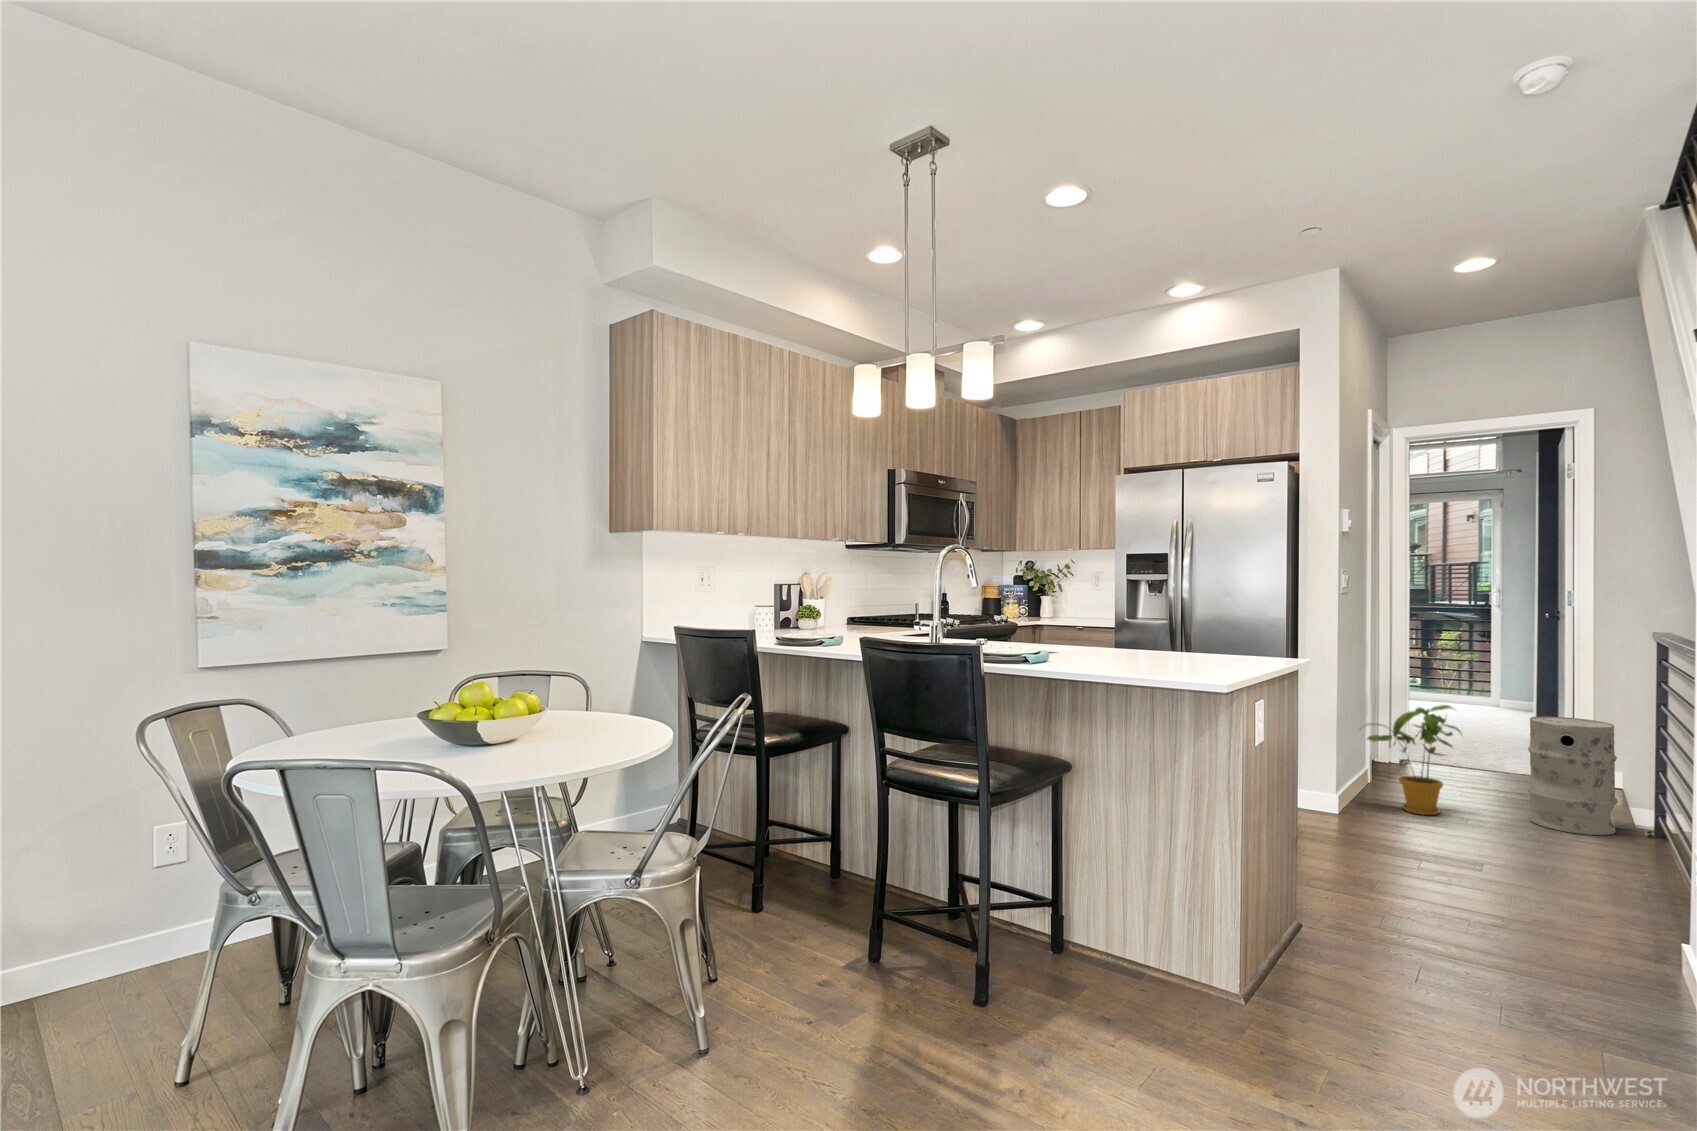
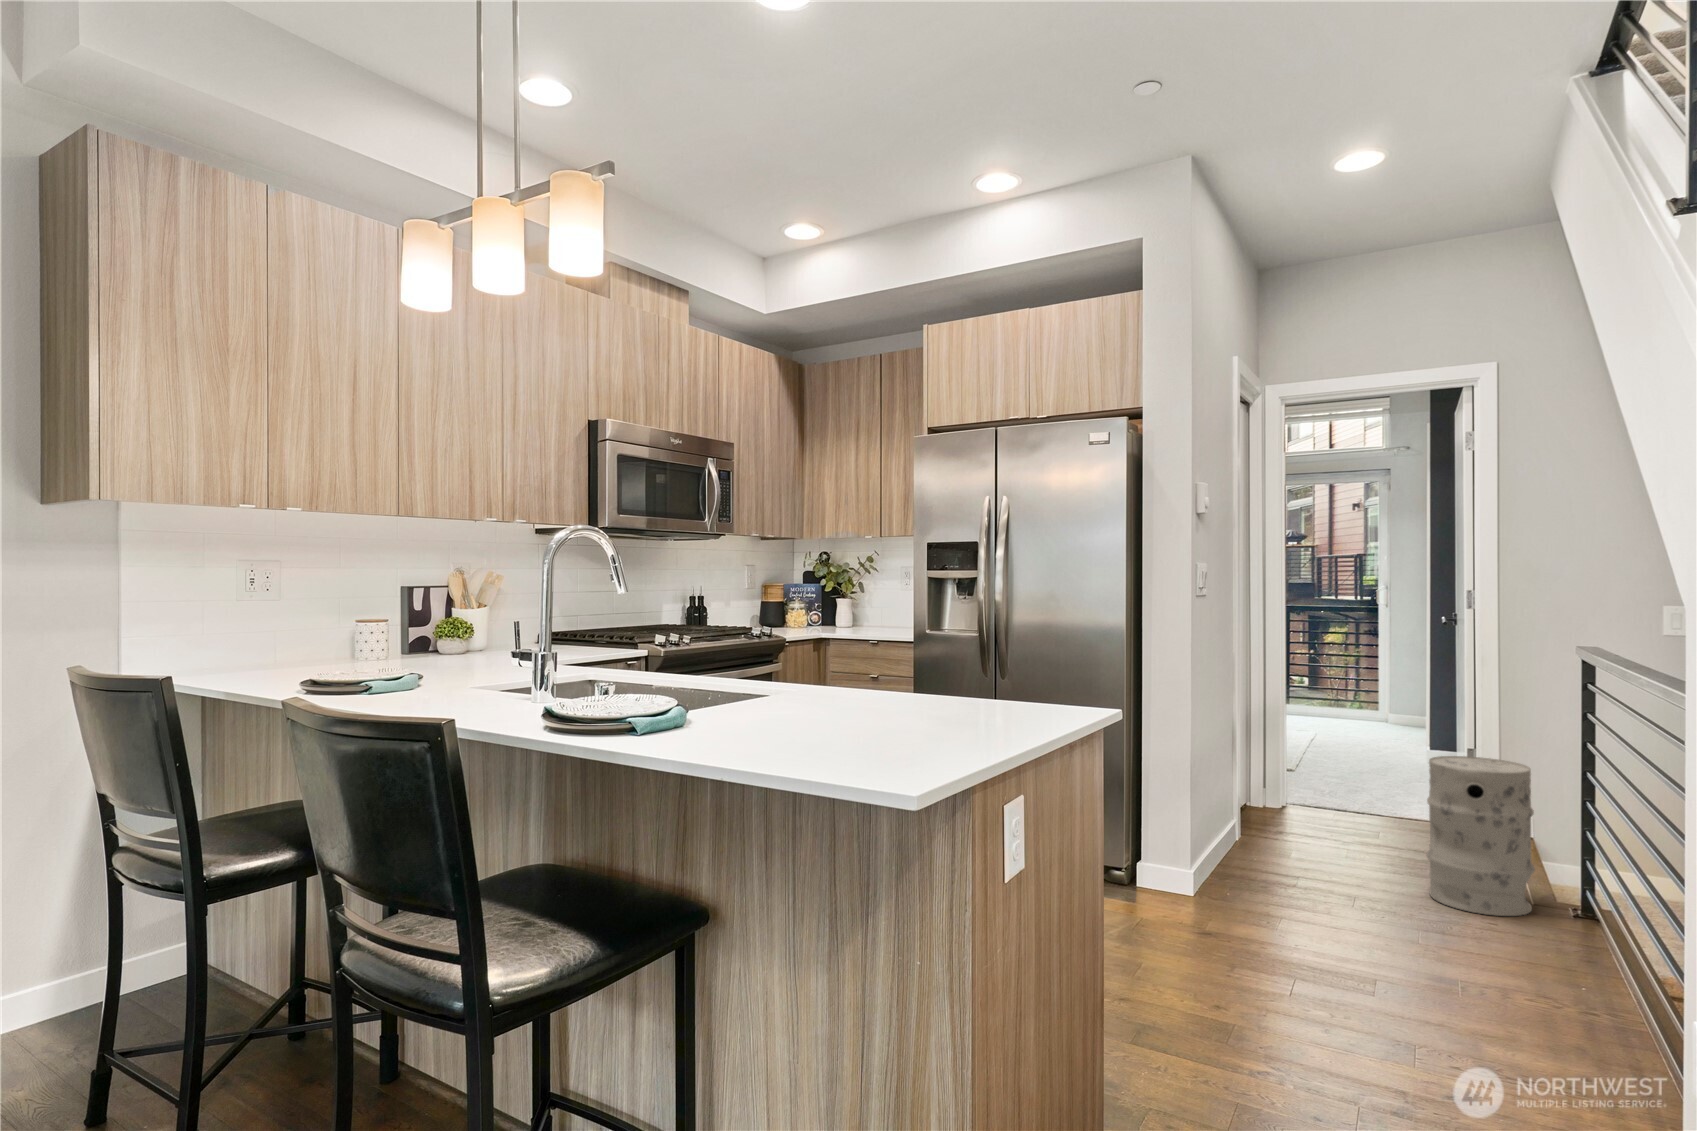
house plant: present [1367,705,1461,815] -> none [1218,746,1349,893]

